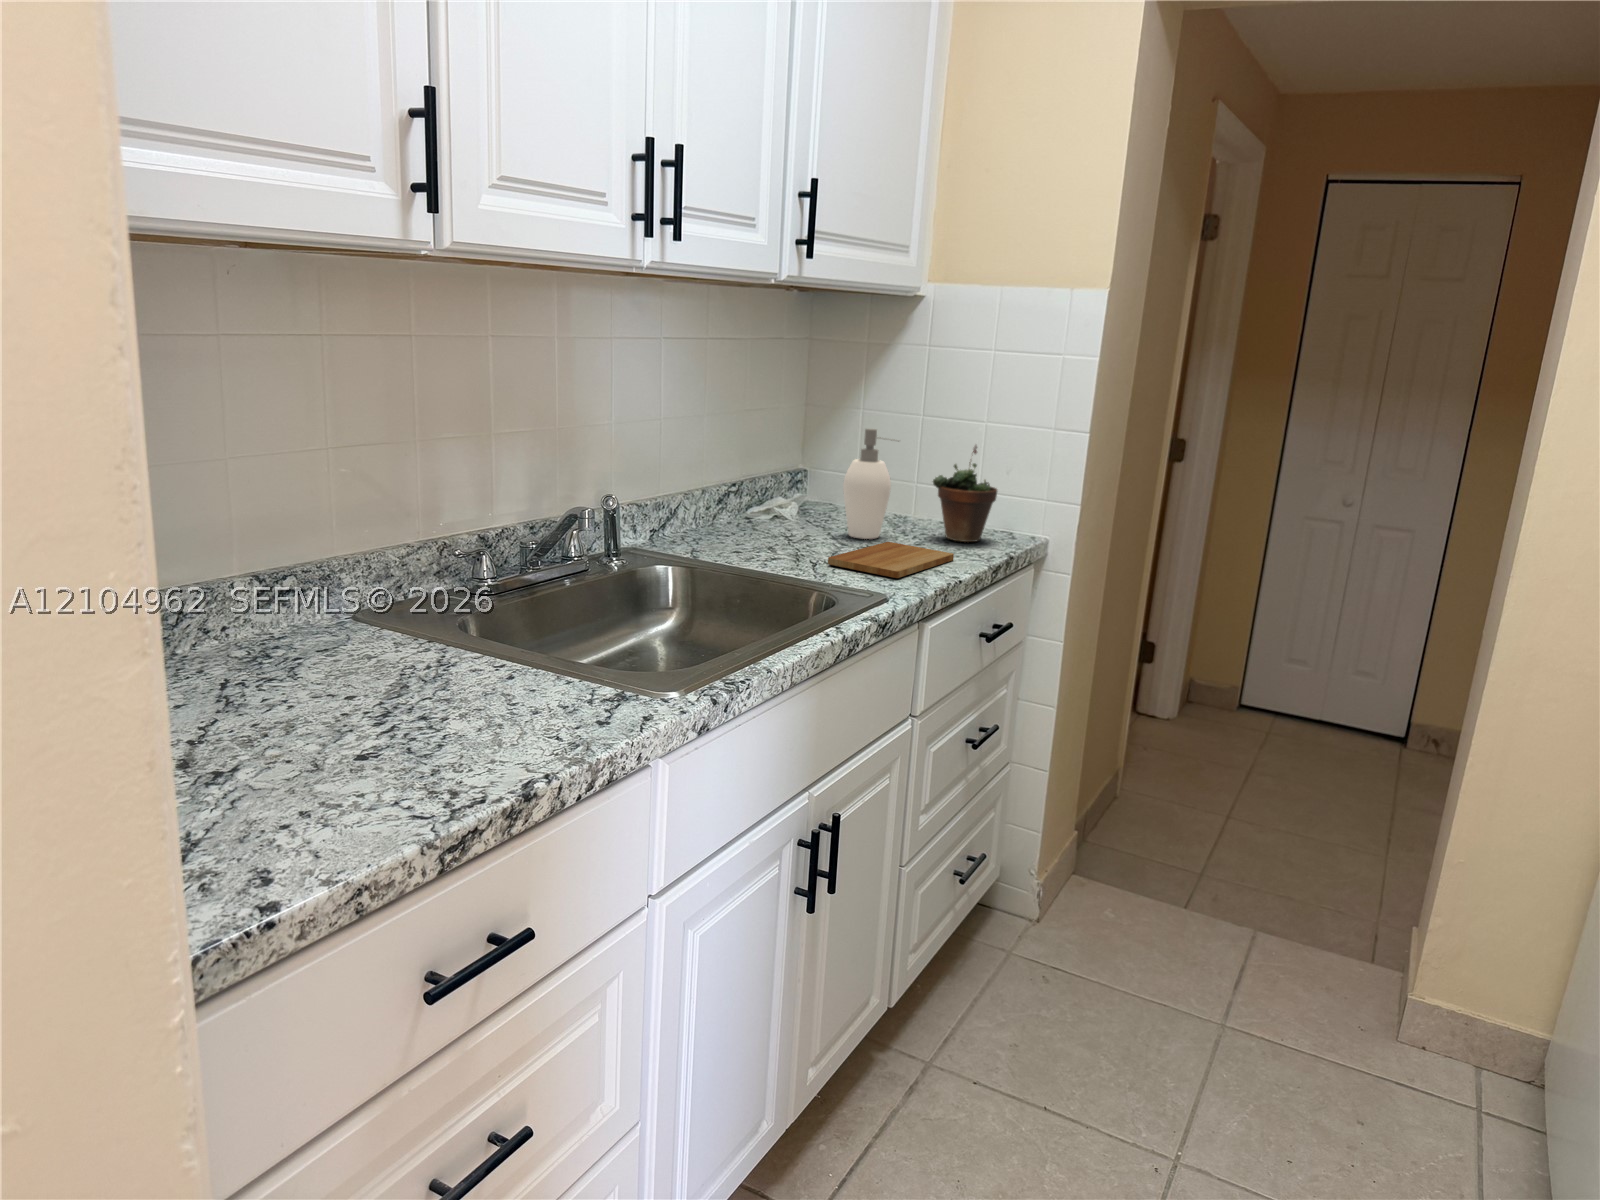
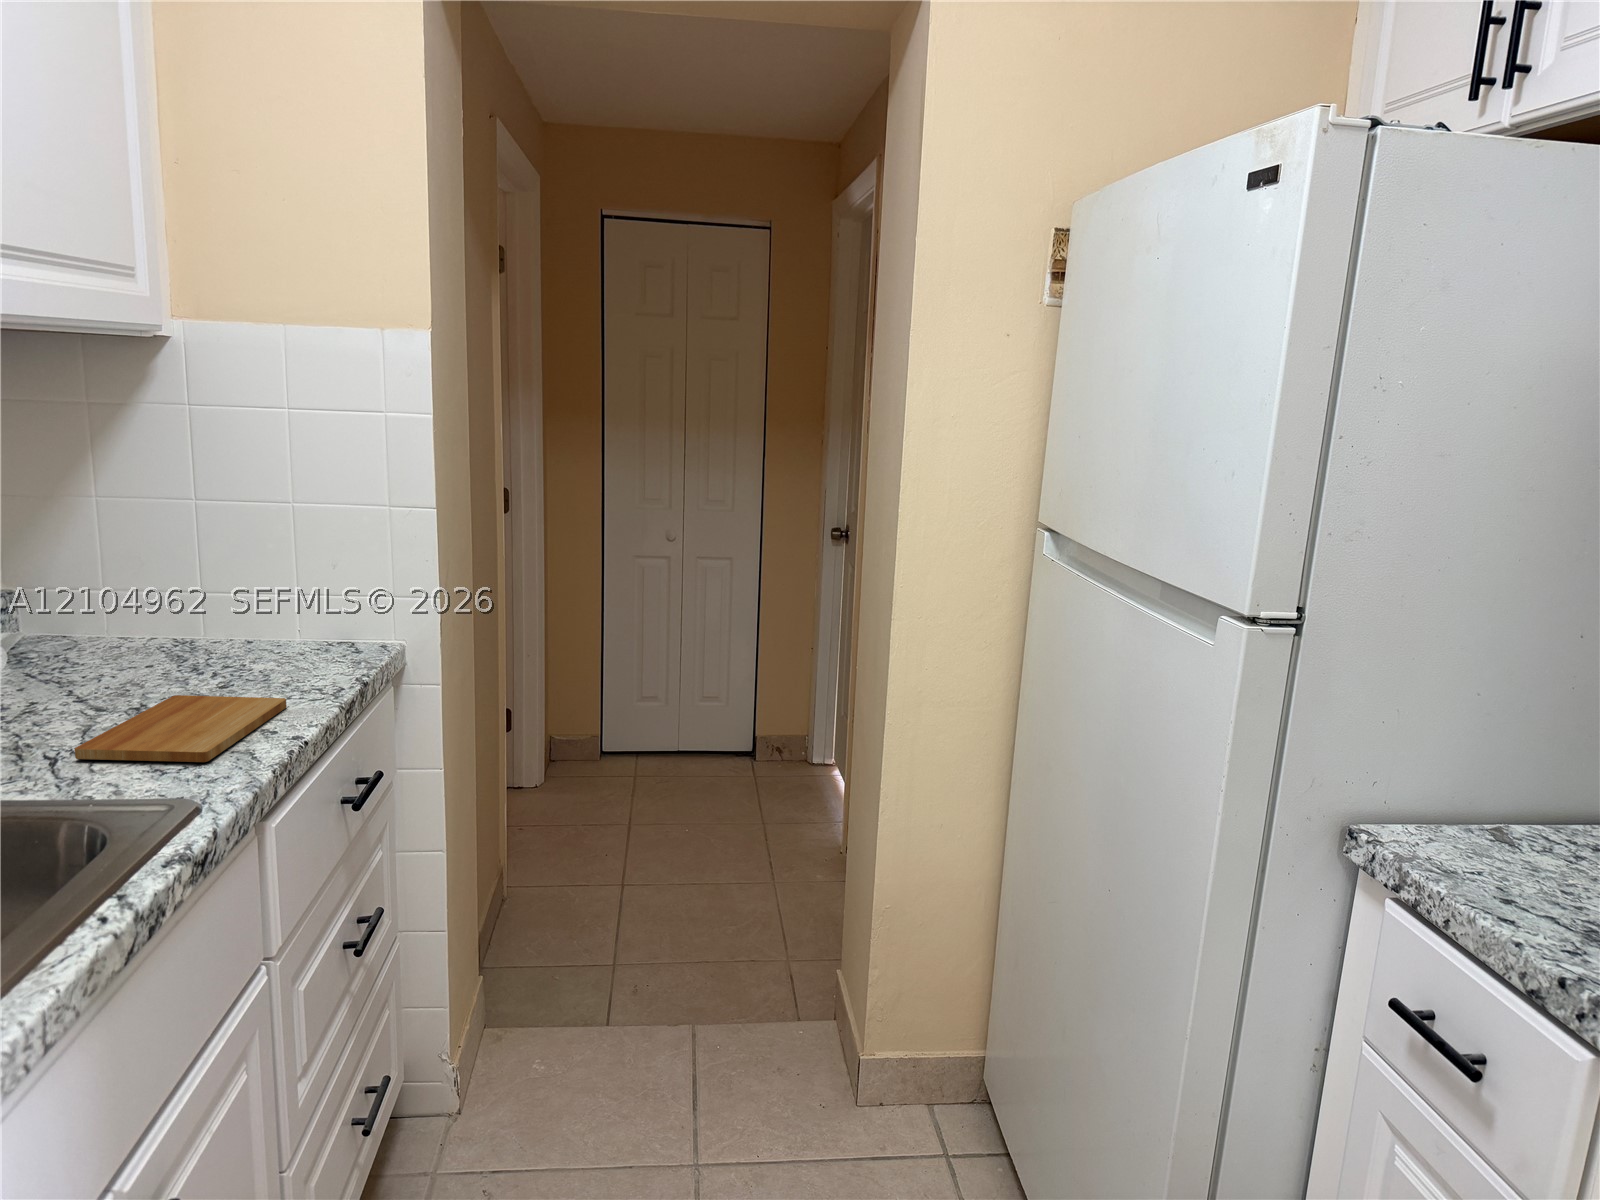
soap dispenser: present [843,429,899,539] -> none [80,531,171,694]
succulent plant: present [933,445,997,542] -> none [231,538,330,673]

